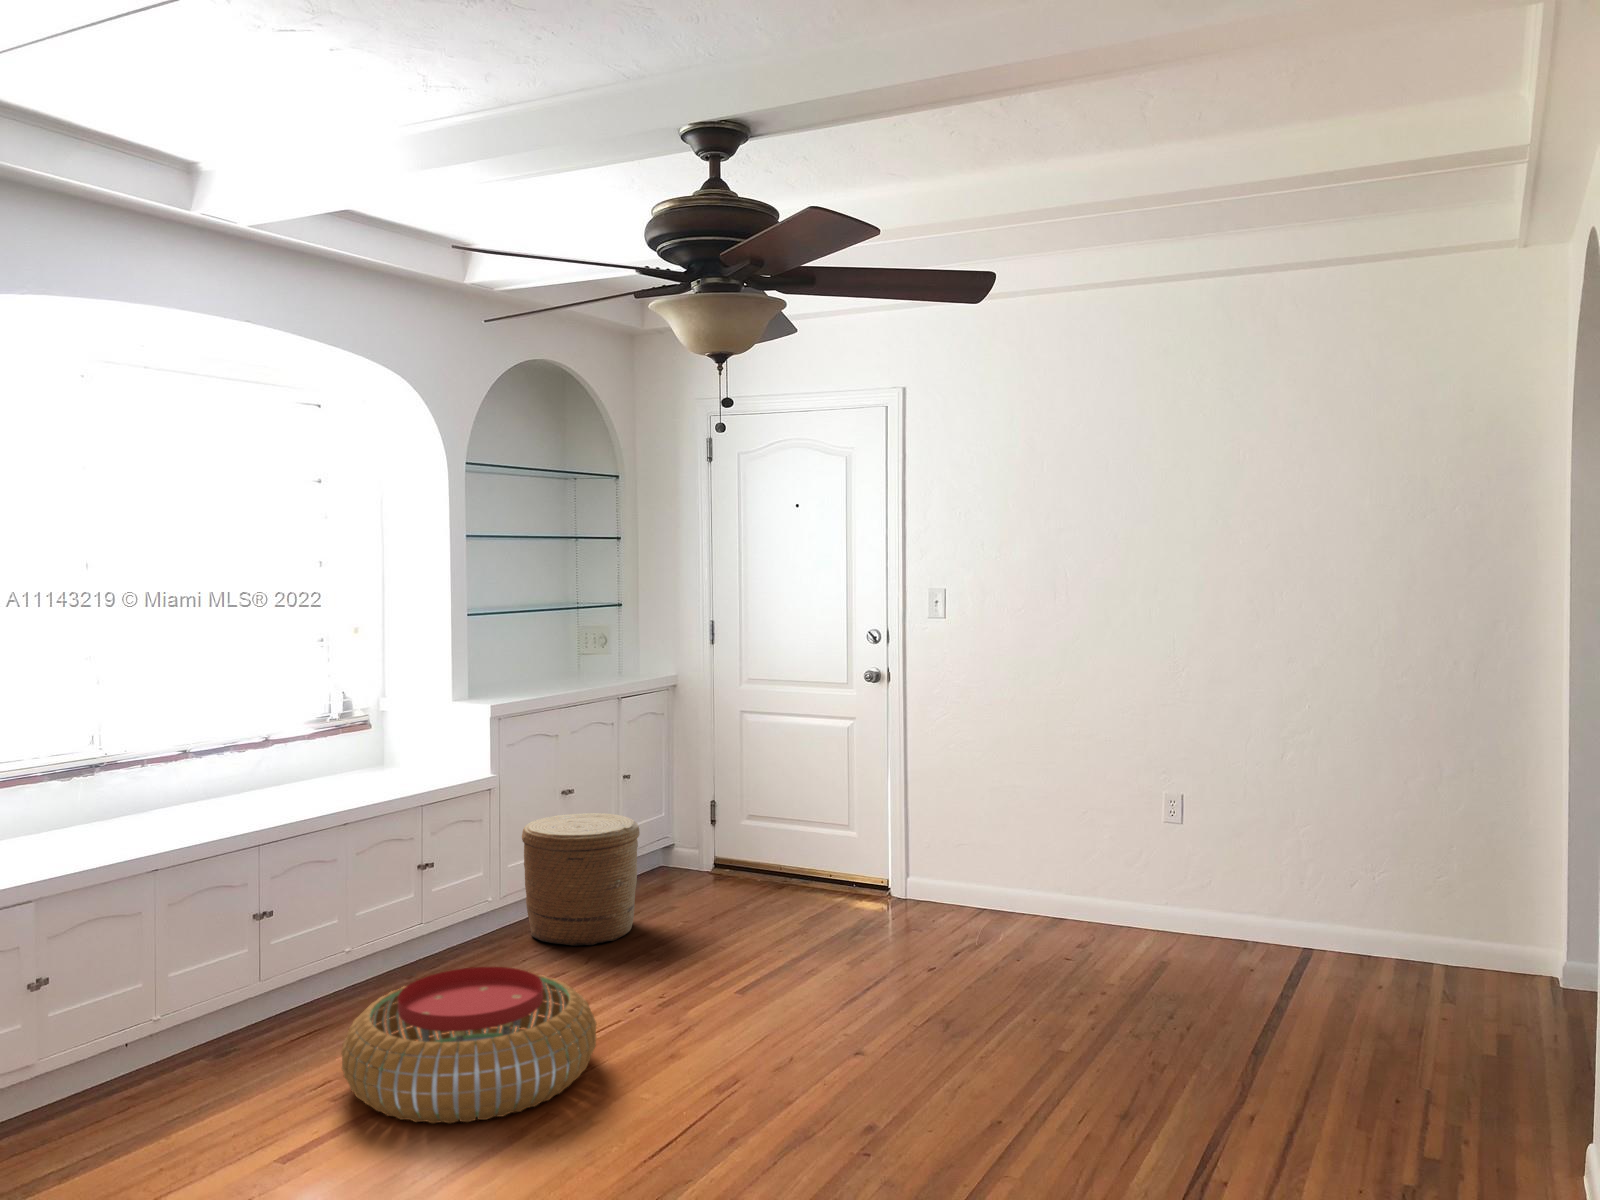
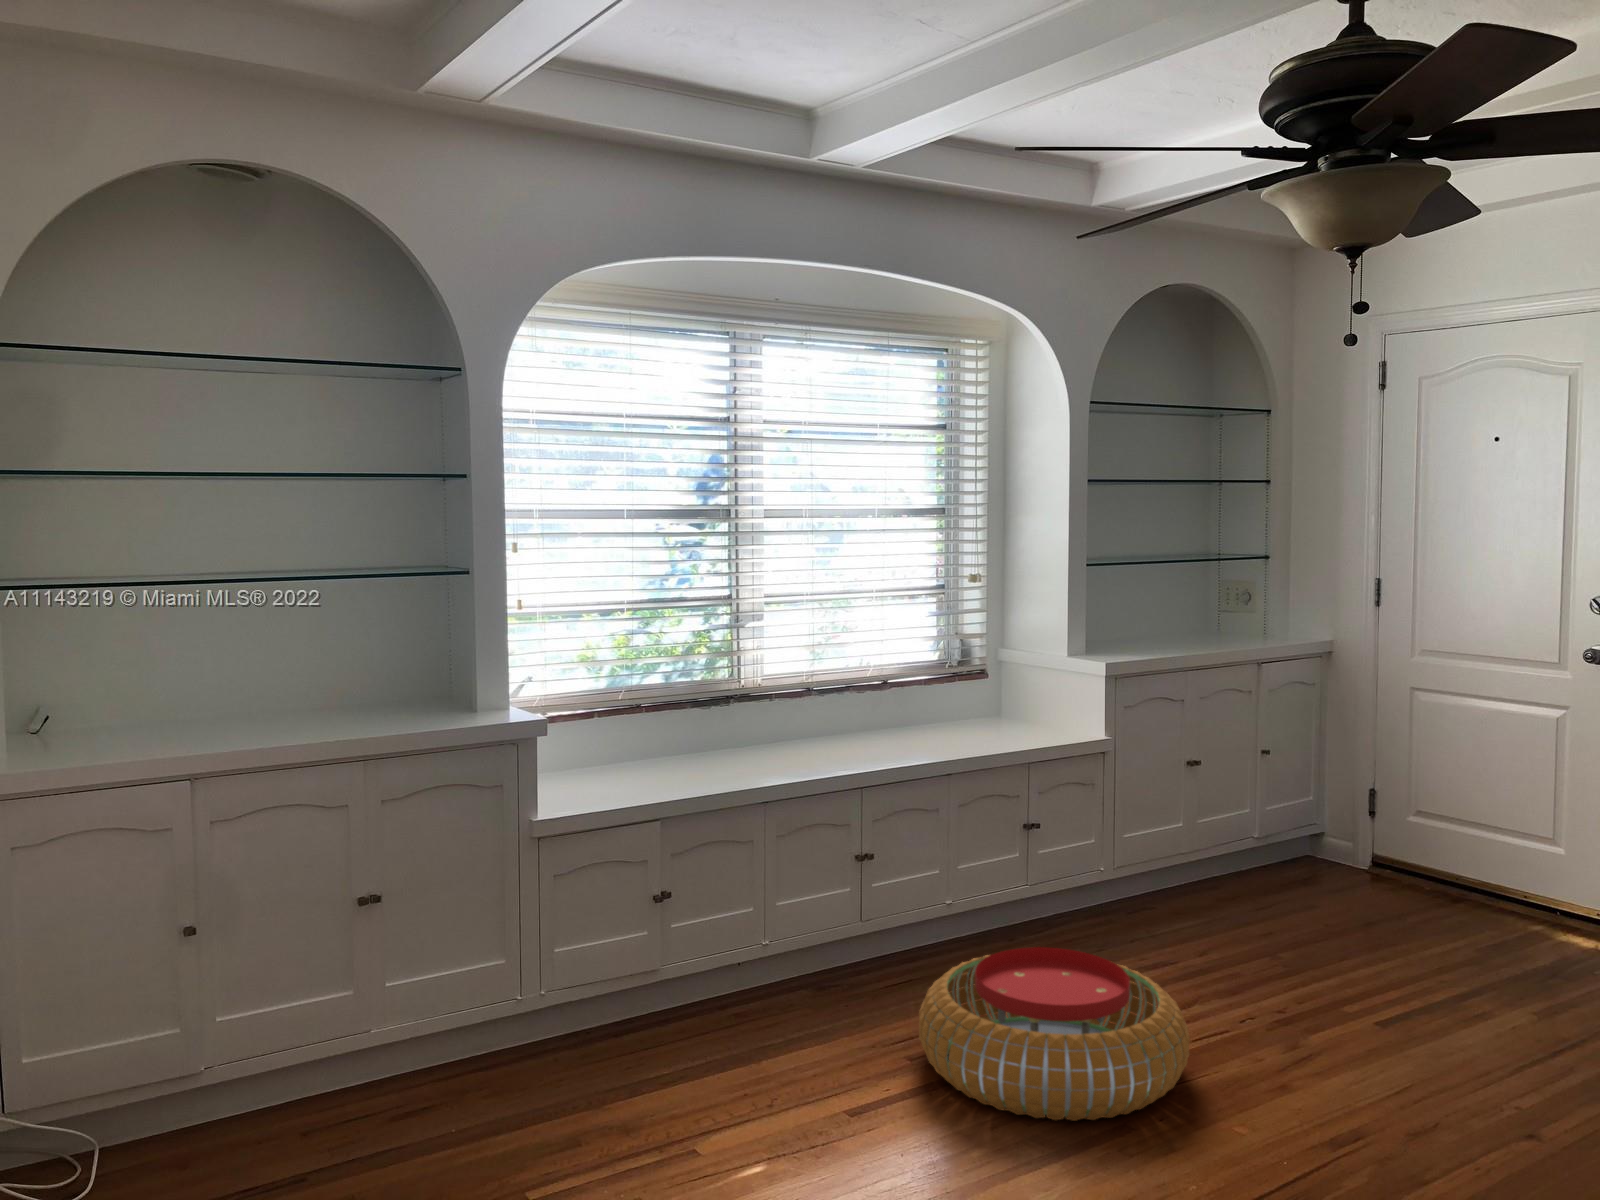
woven basket: present [522,813,640,946] -> none [1135,788,1271,938]

